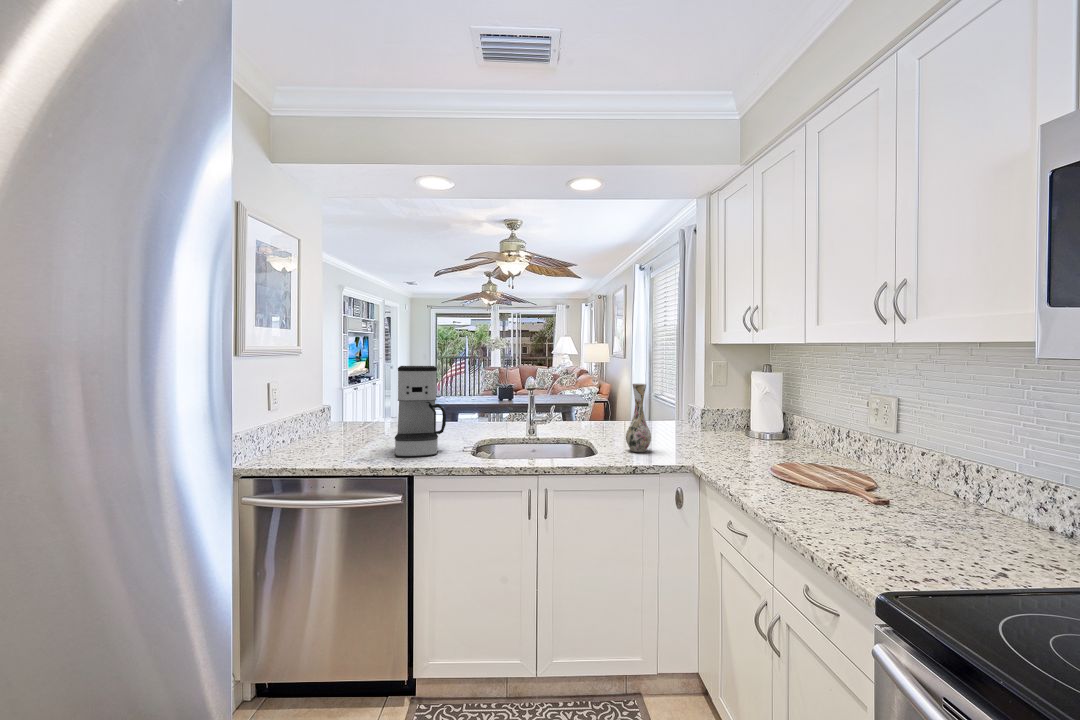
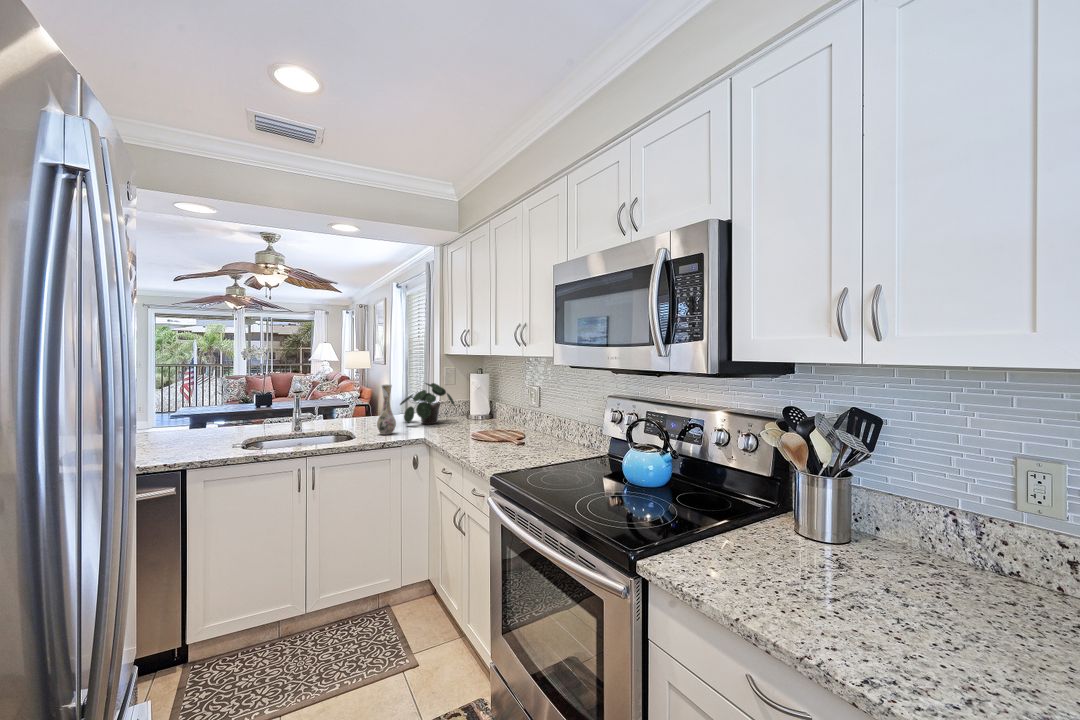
coffee maker: present [395,366,446,457] -> none [163,376,216,456]
potted plant: none [652,383,730,440] -> present [400,383,455,424]

